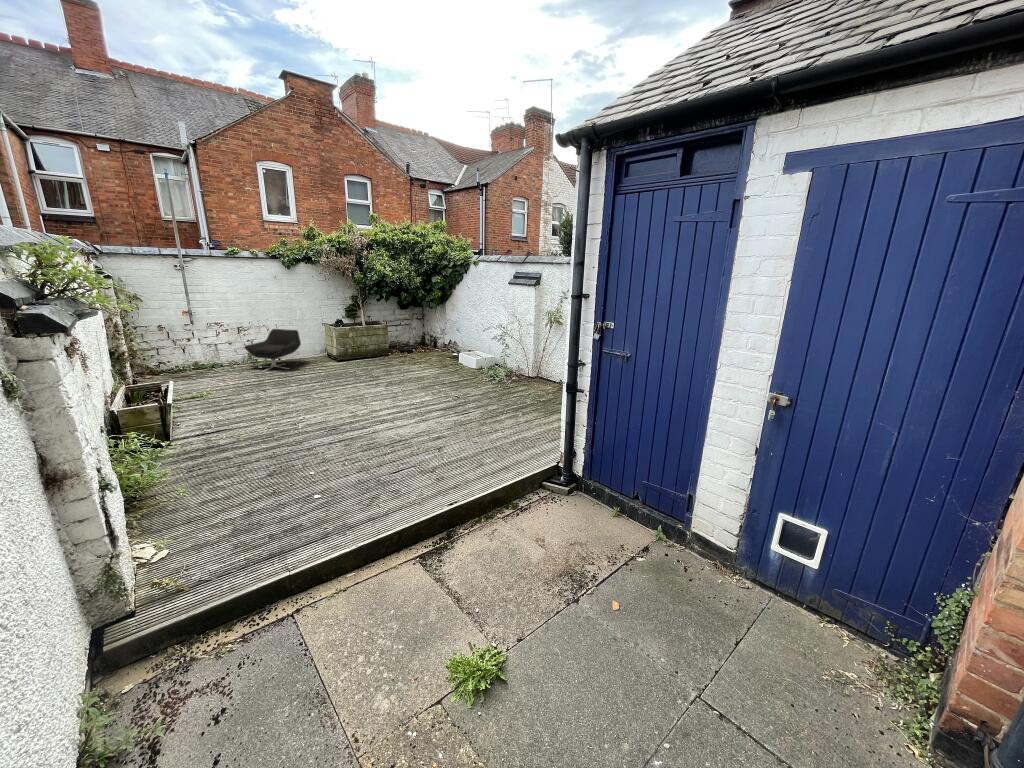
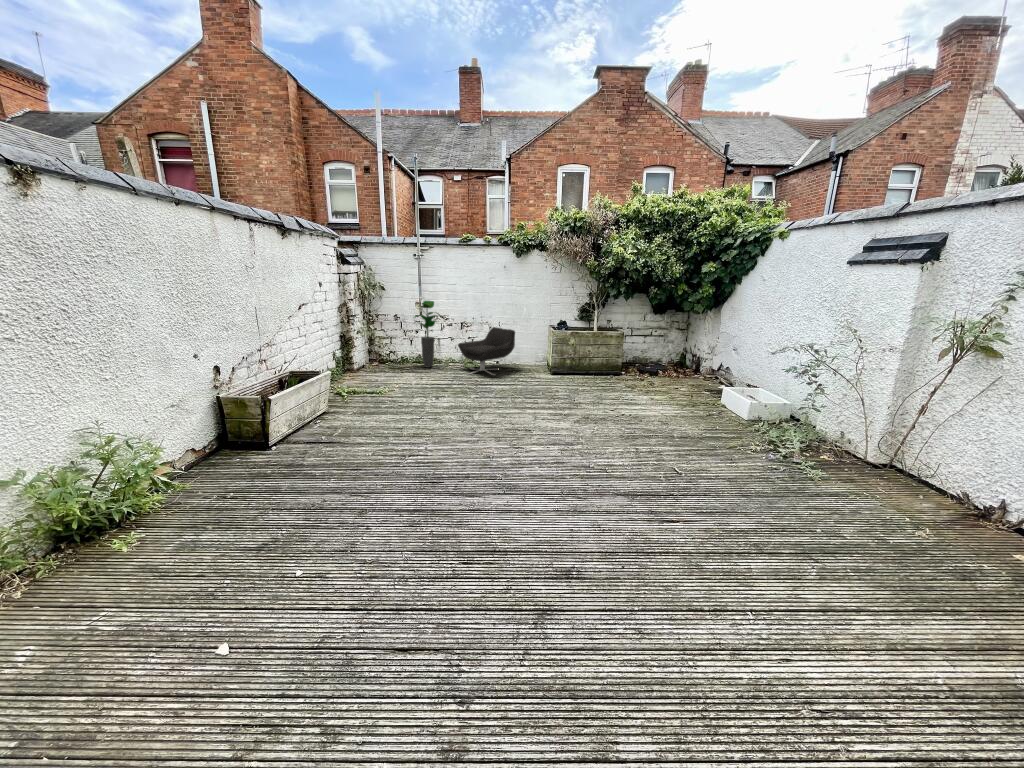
potted plant: none [185,309,220,372] -> present [420,301,441,367]

